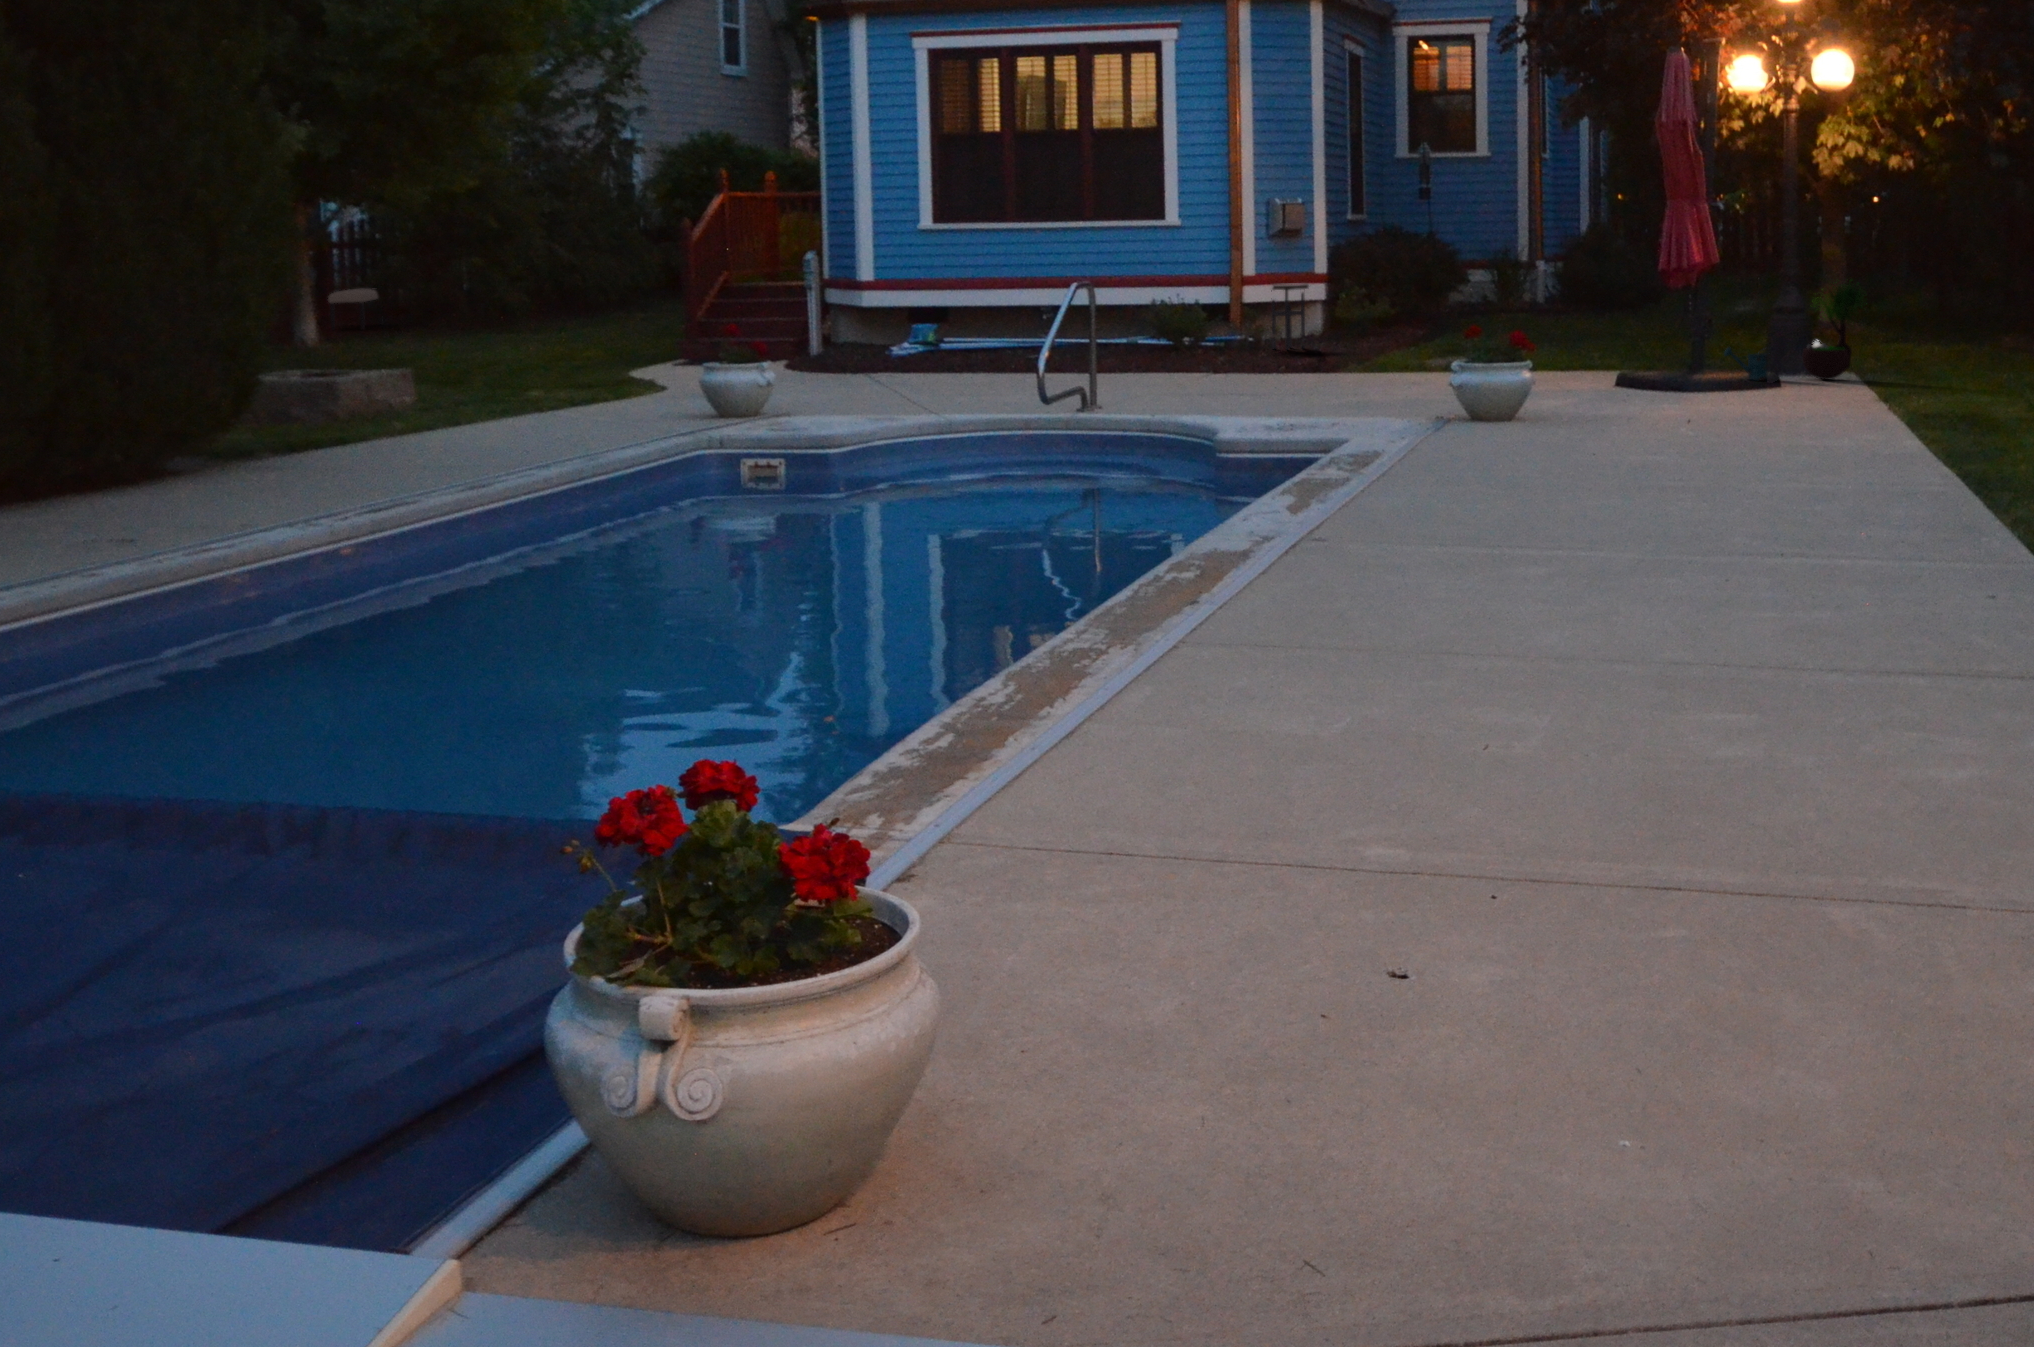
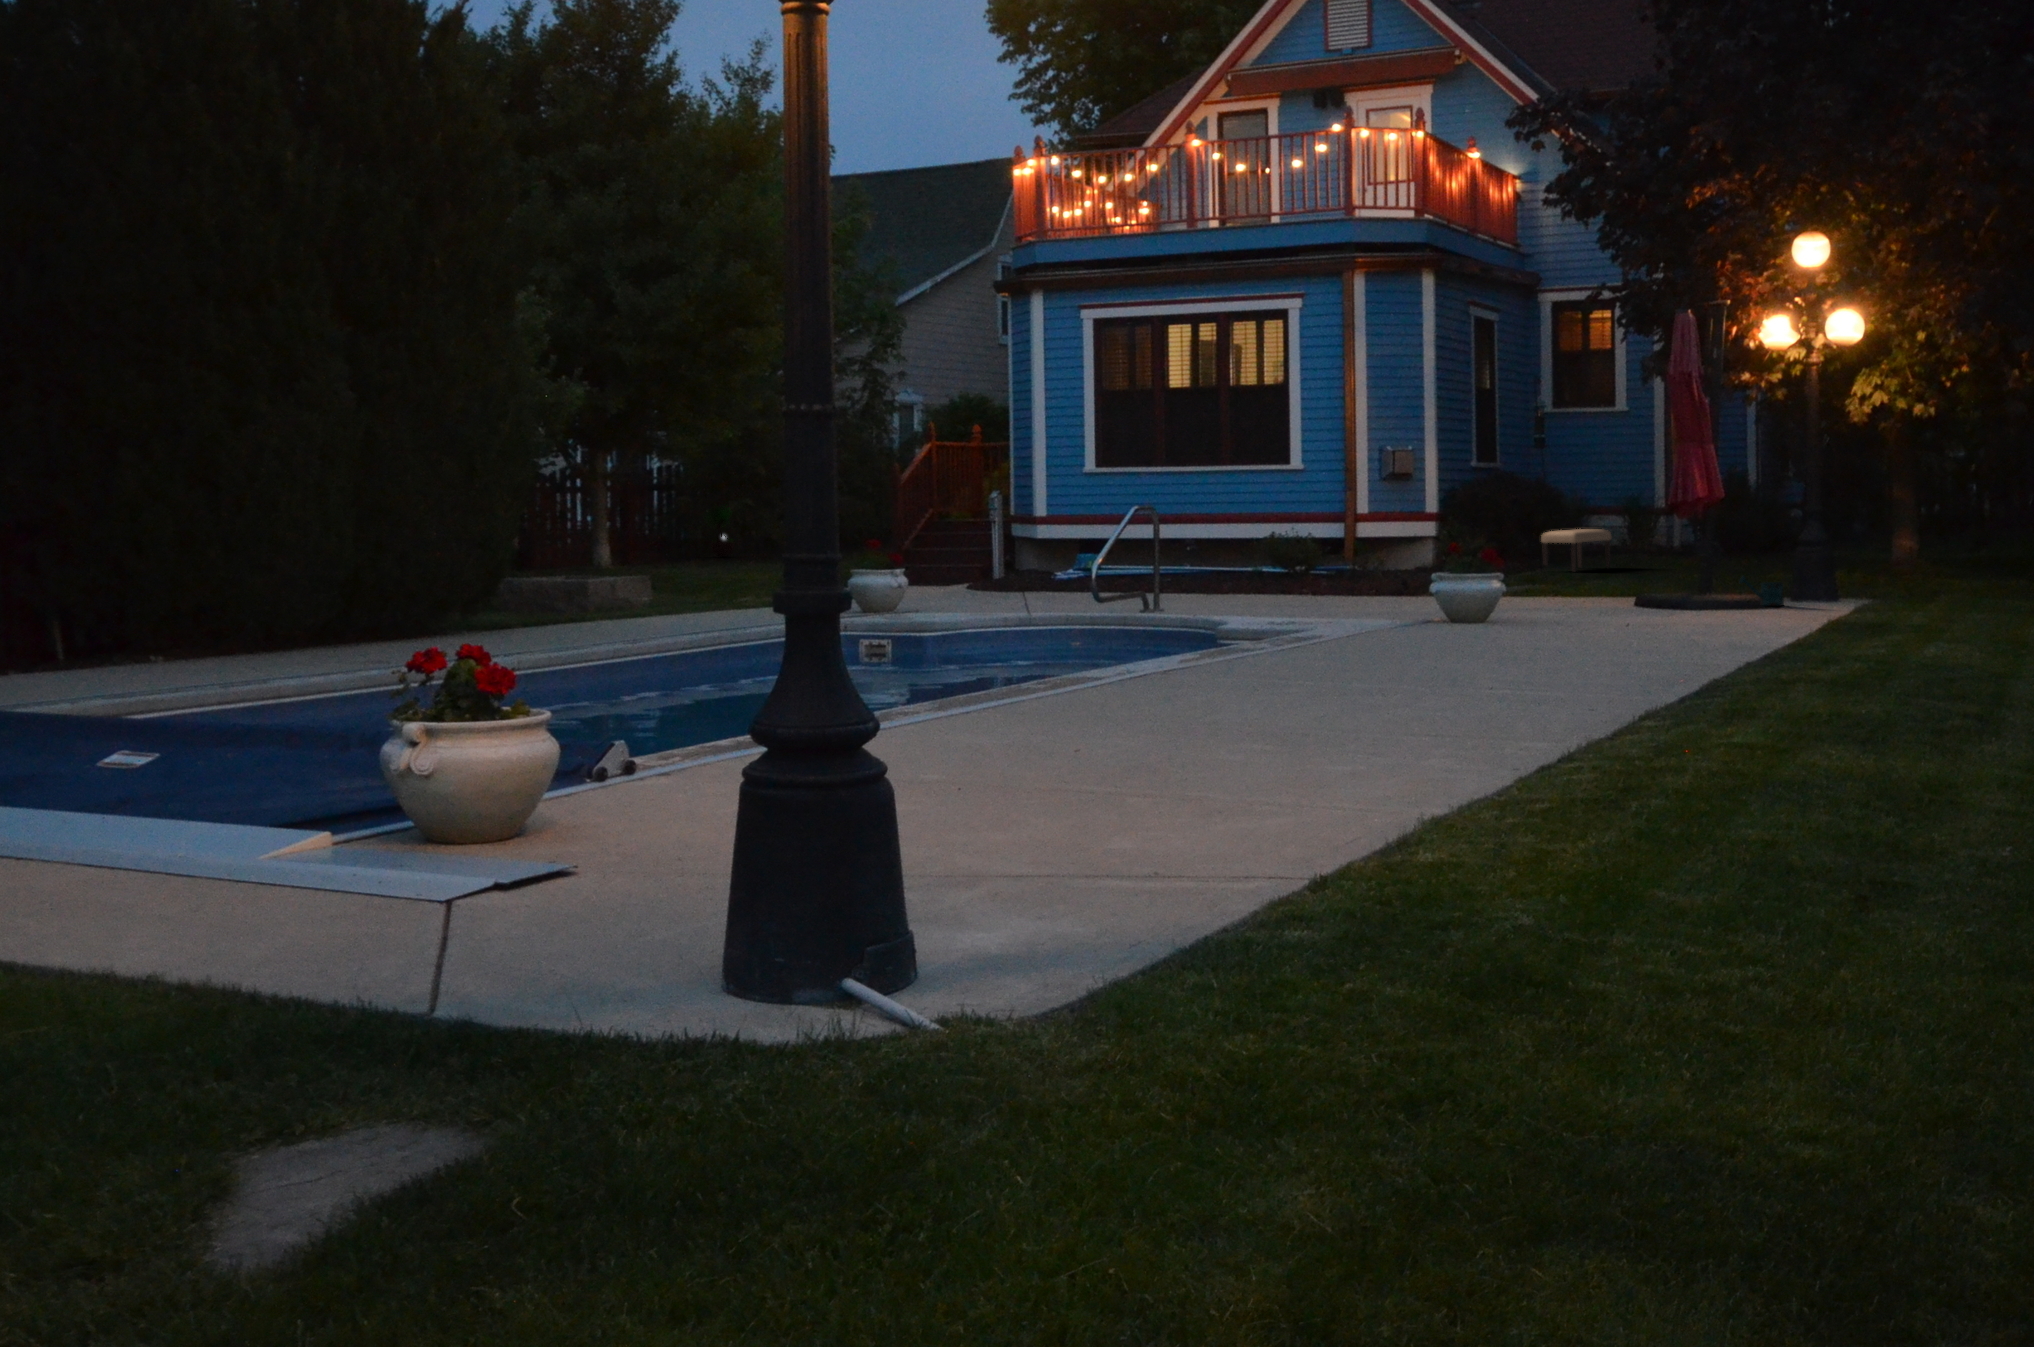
potted tree: present [1802,282,1867,380] -> present [706,506,735,557]
side table: present [1271,284,1309,350] -> none [1380,522,1418,581]
bench: present [328,288,382,330] -> present [1541,529,1612,572]

